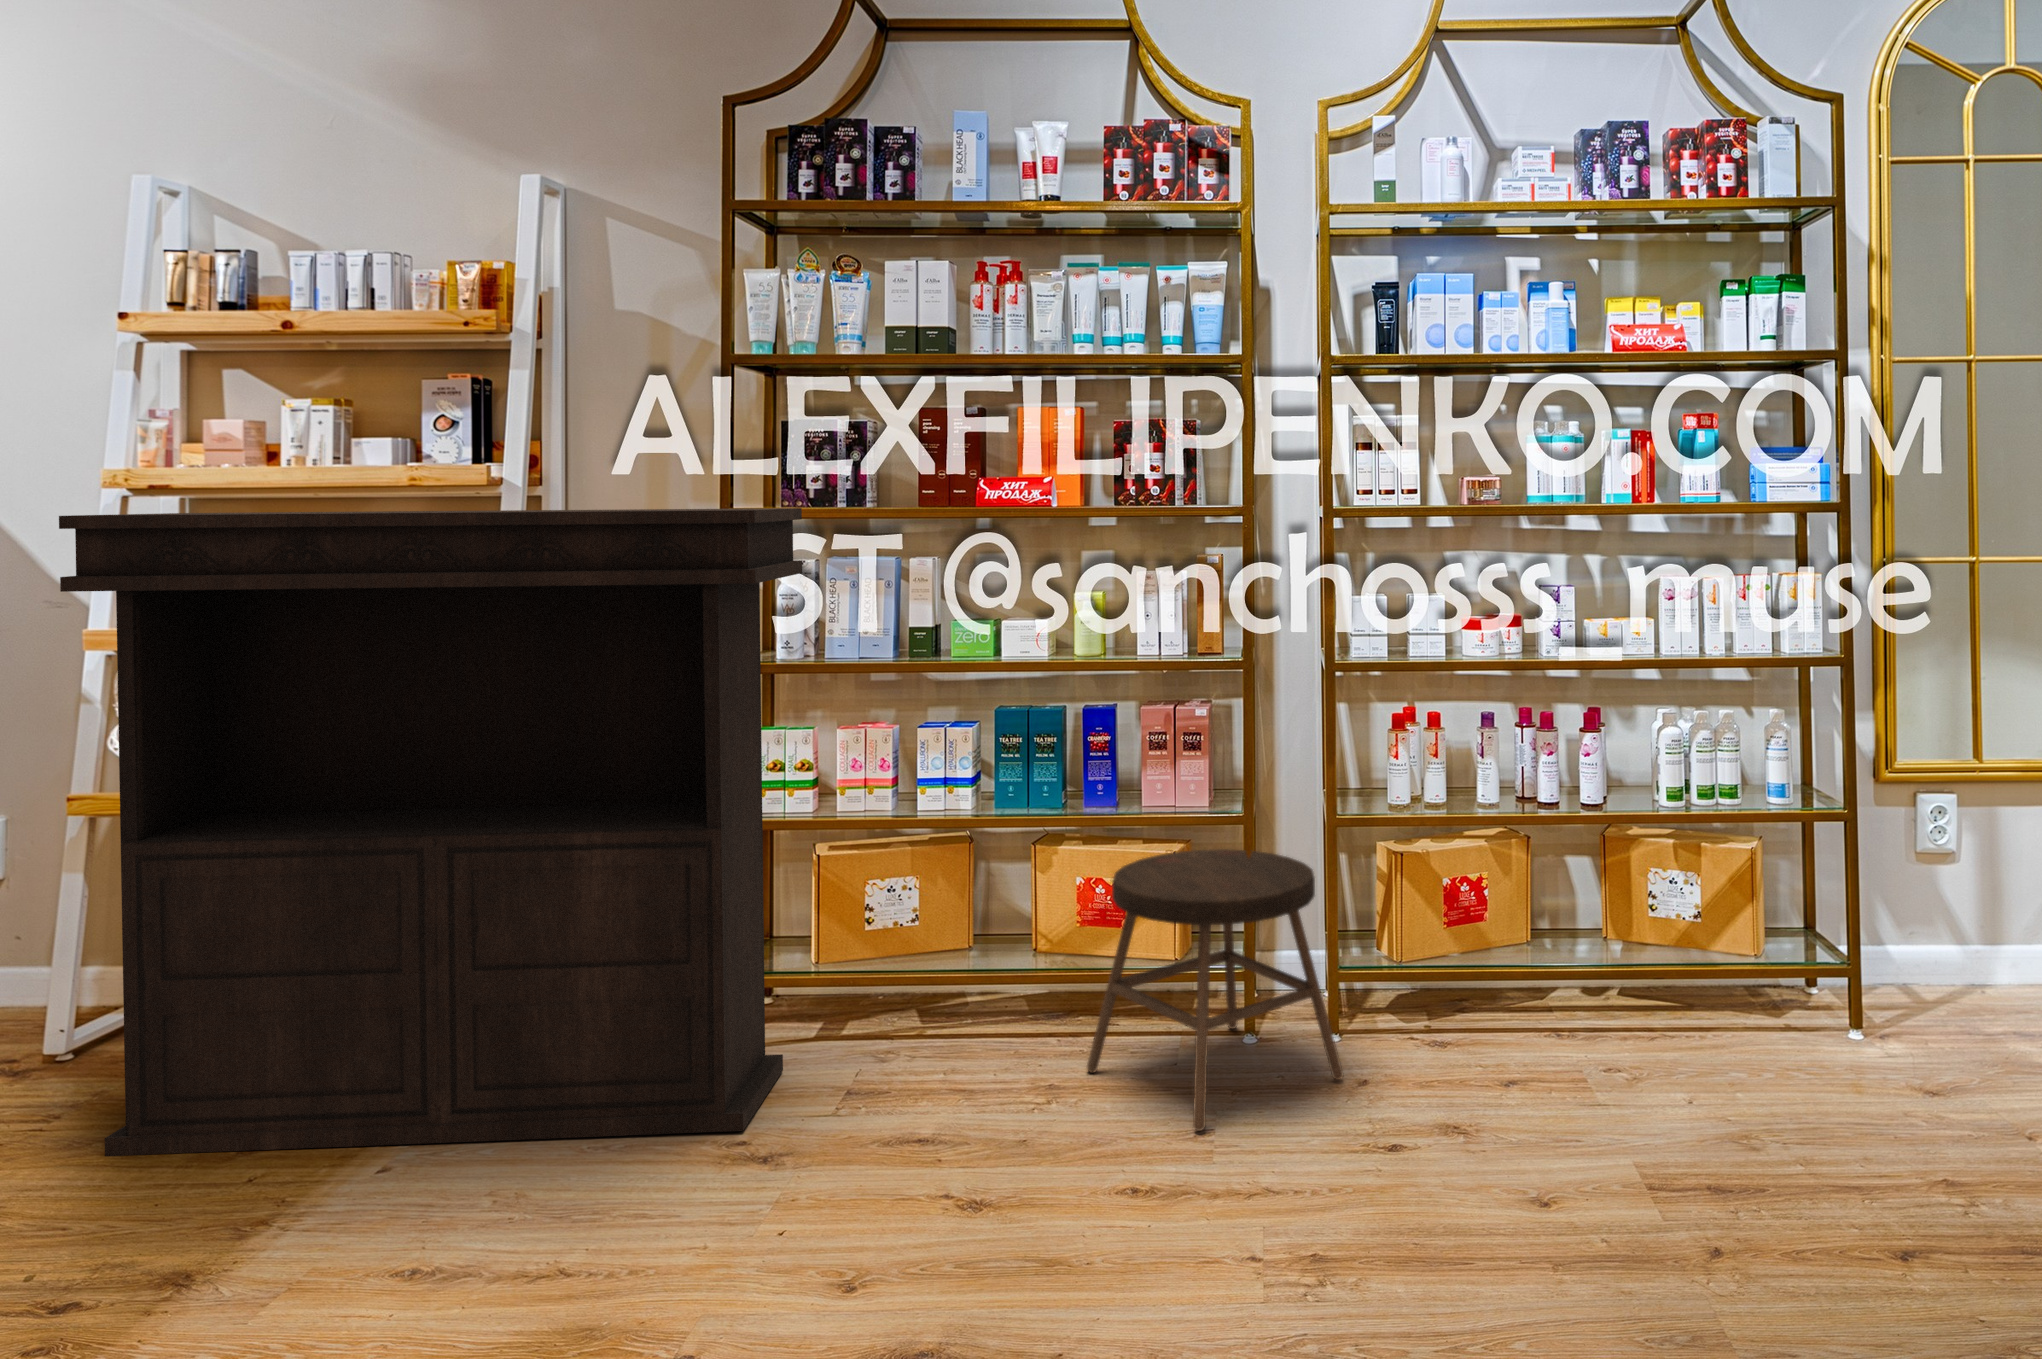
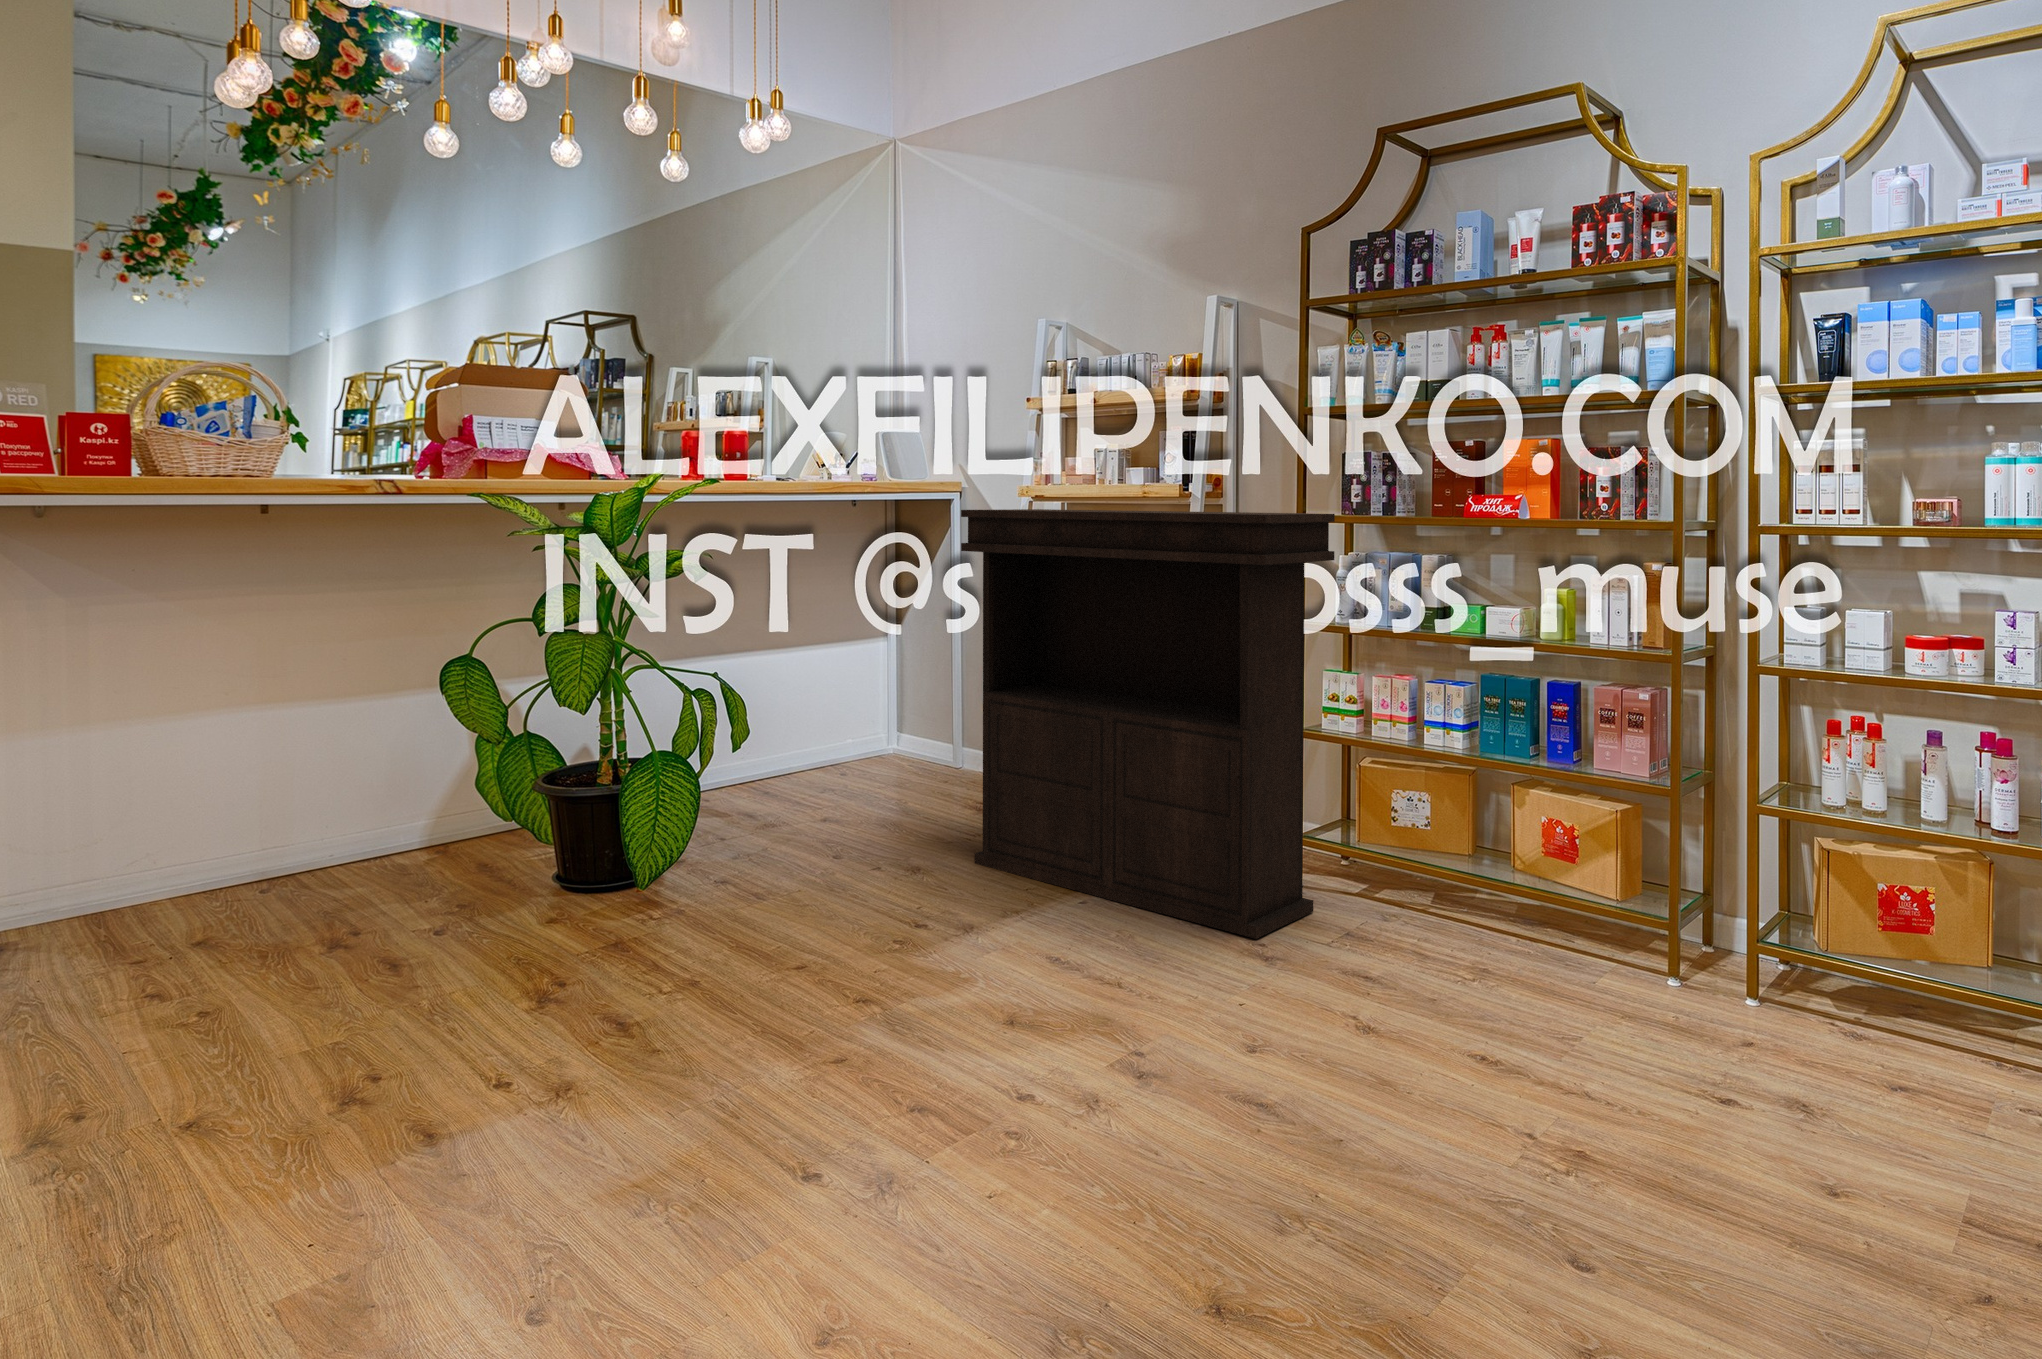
stool: present [1087,849,1344,1131] -> none [1508,809,1710,1035]

